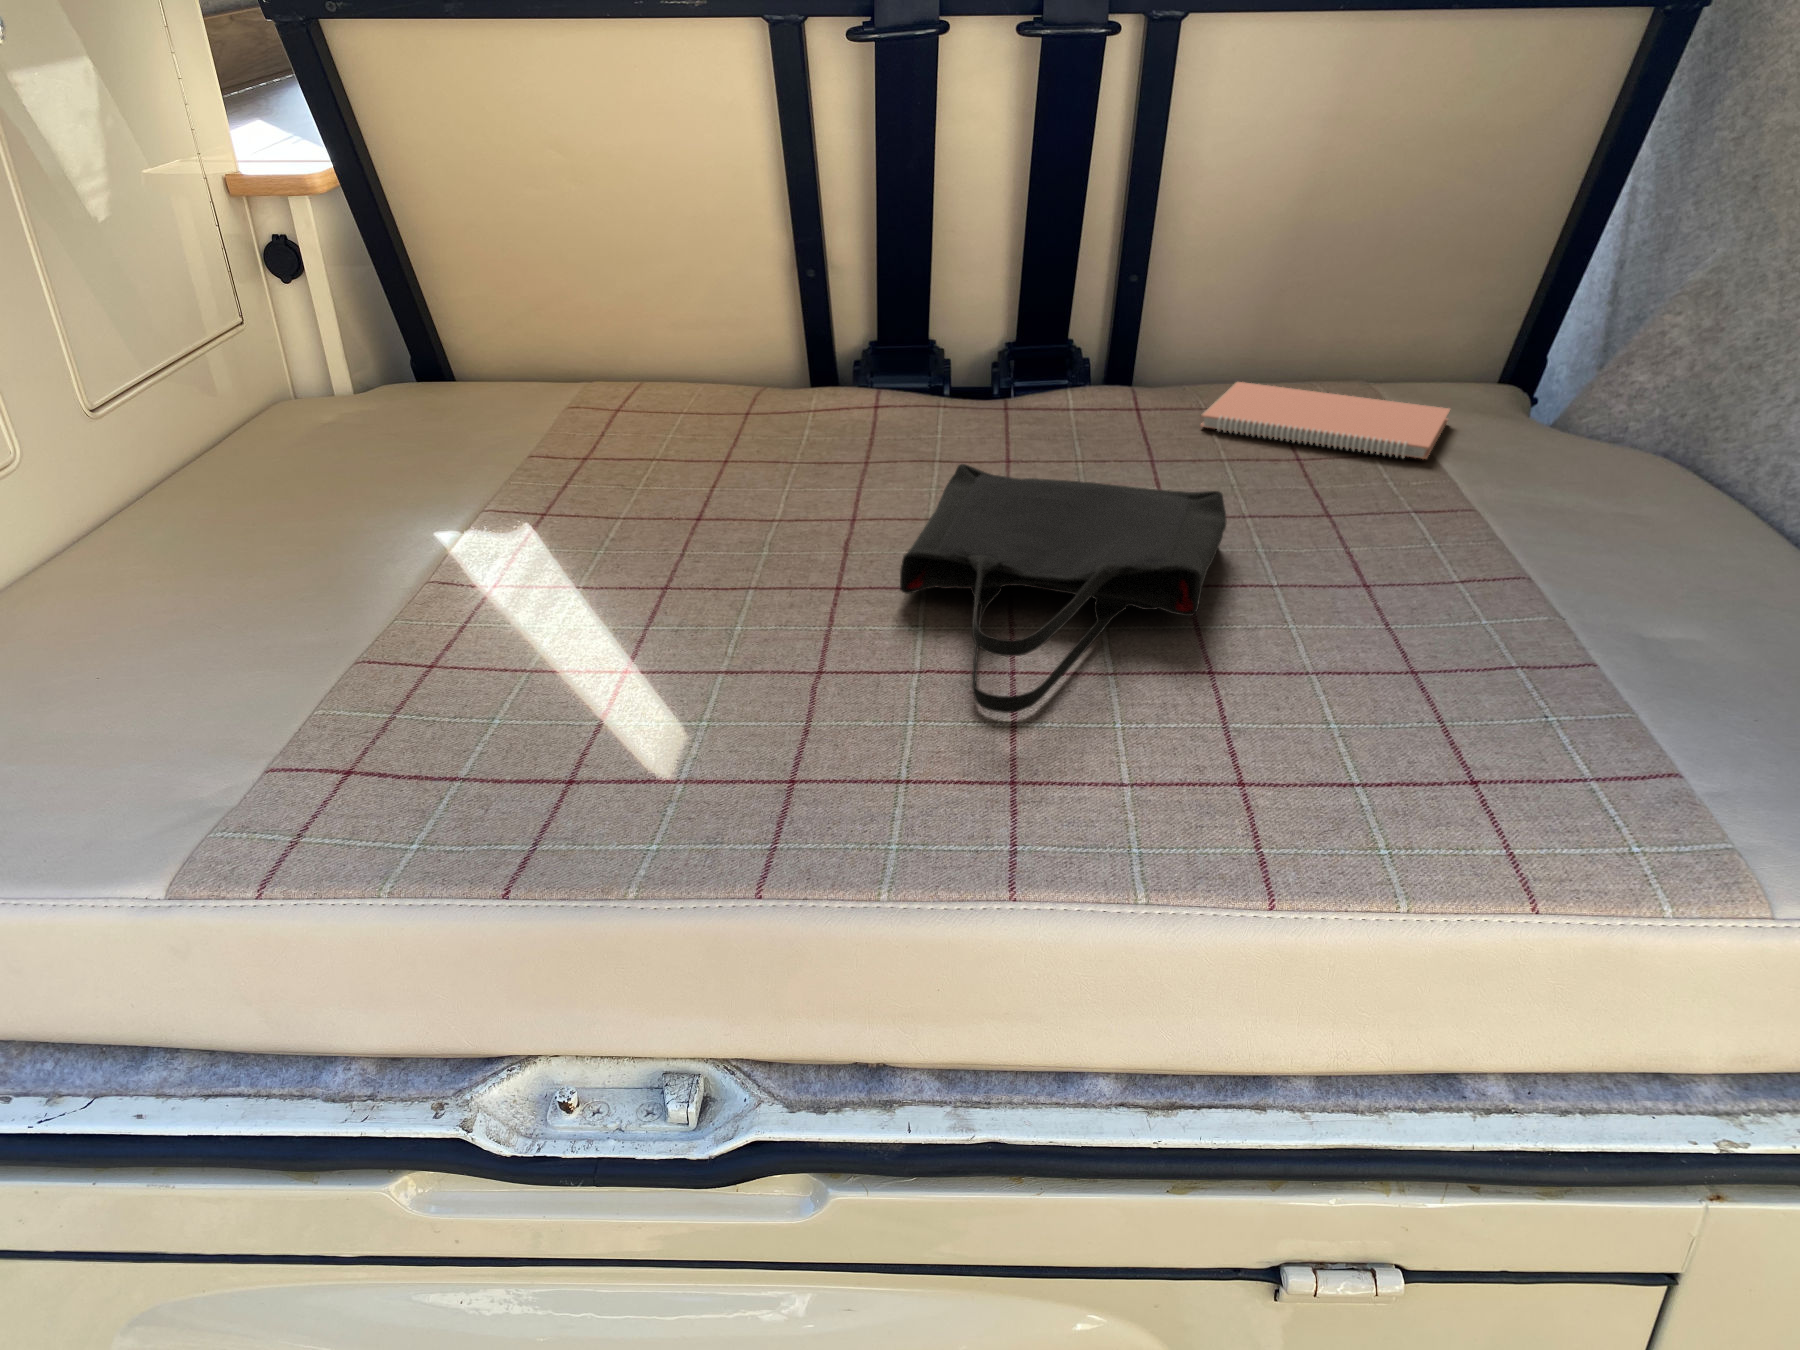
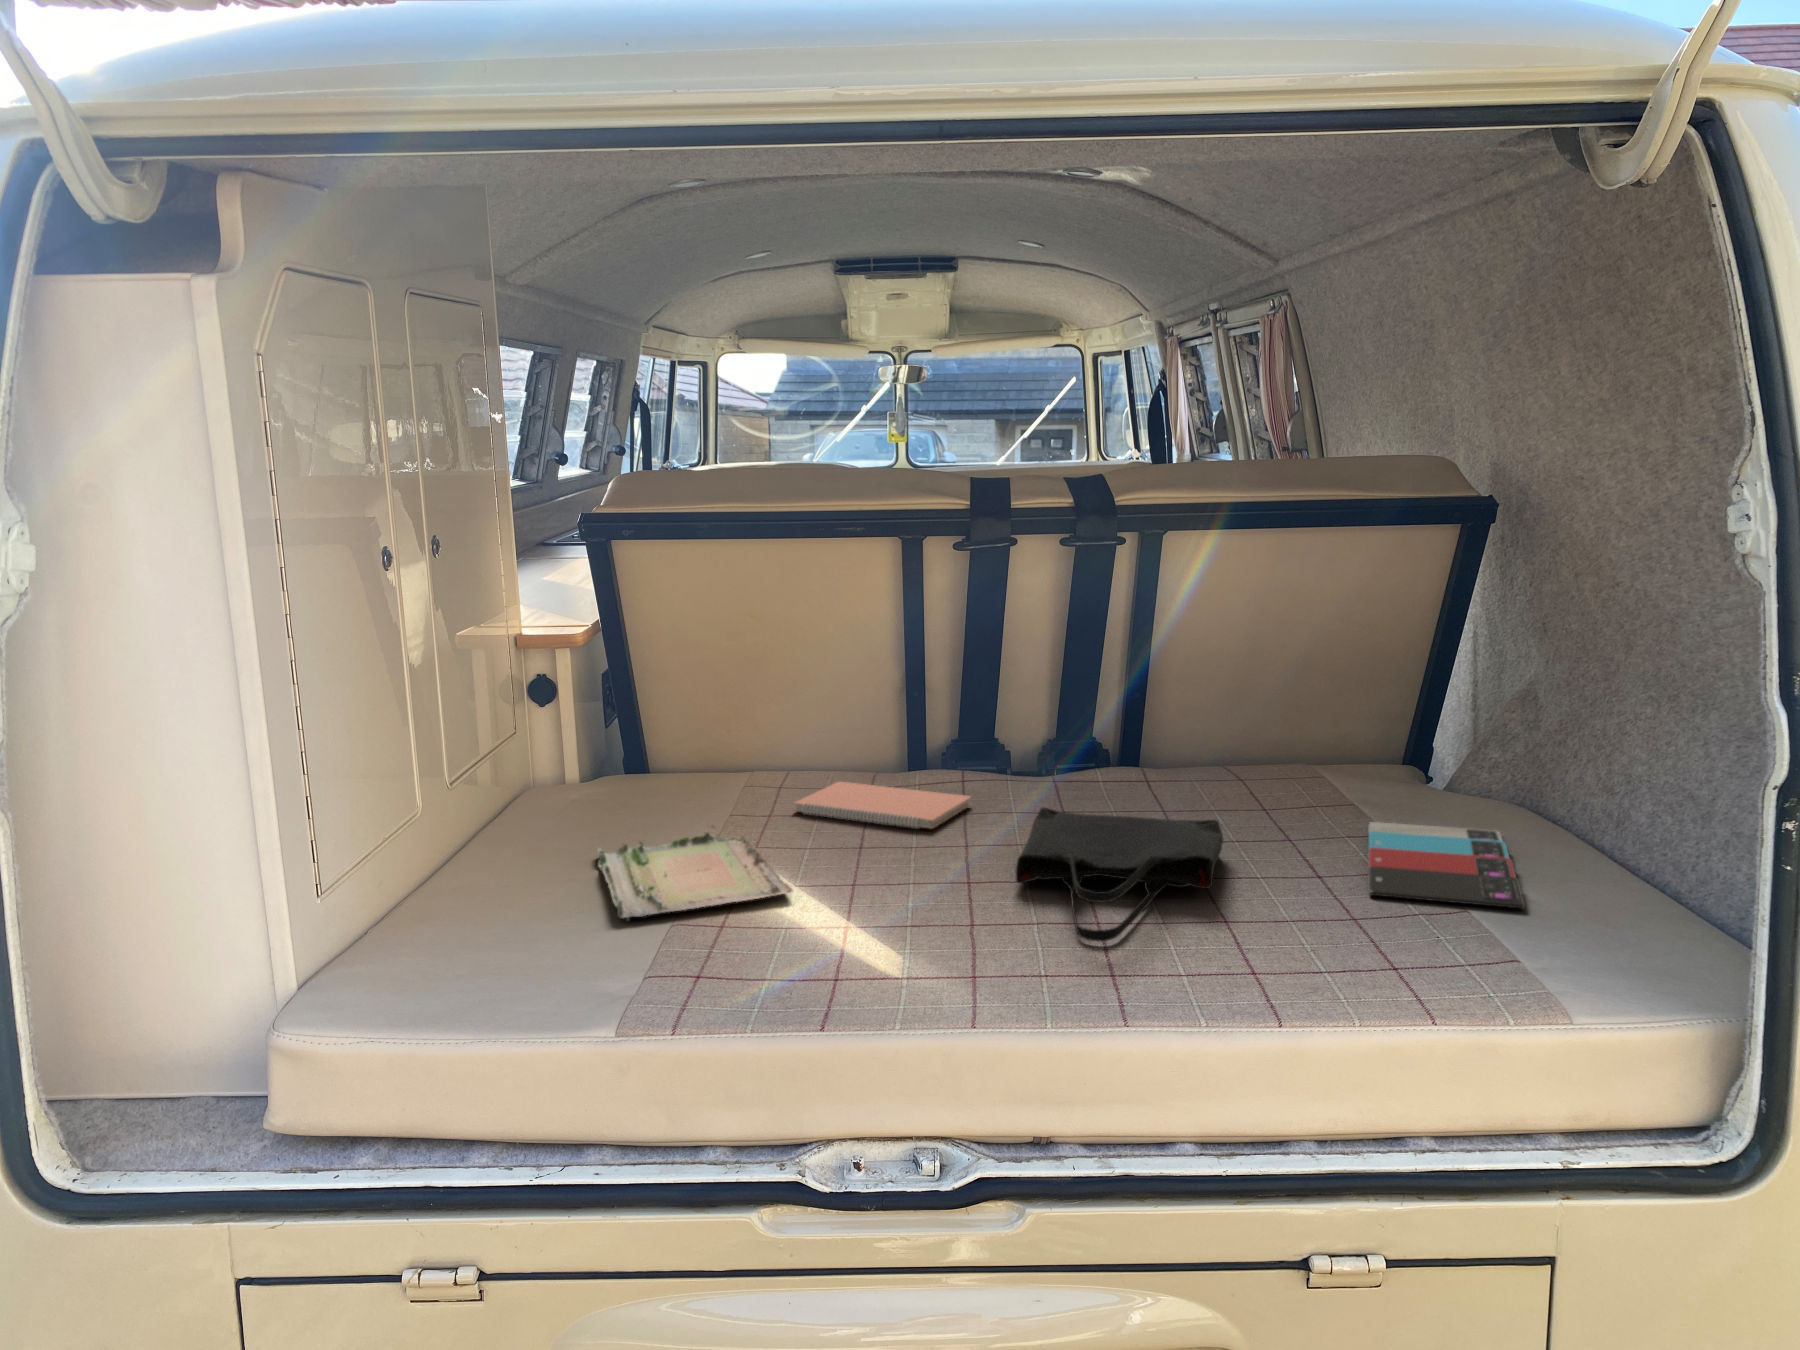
notebook: present [1200,382,1450,459] -> present [794,782,971,829]
tray: none [274,475,560,651] -> present [598,825,793,920]
smartphone: none [1441,488,1689,662] -> present [1369,822,1525,909]

